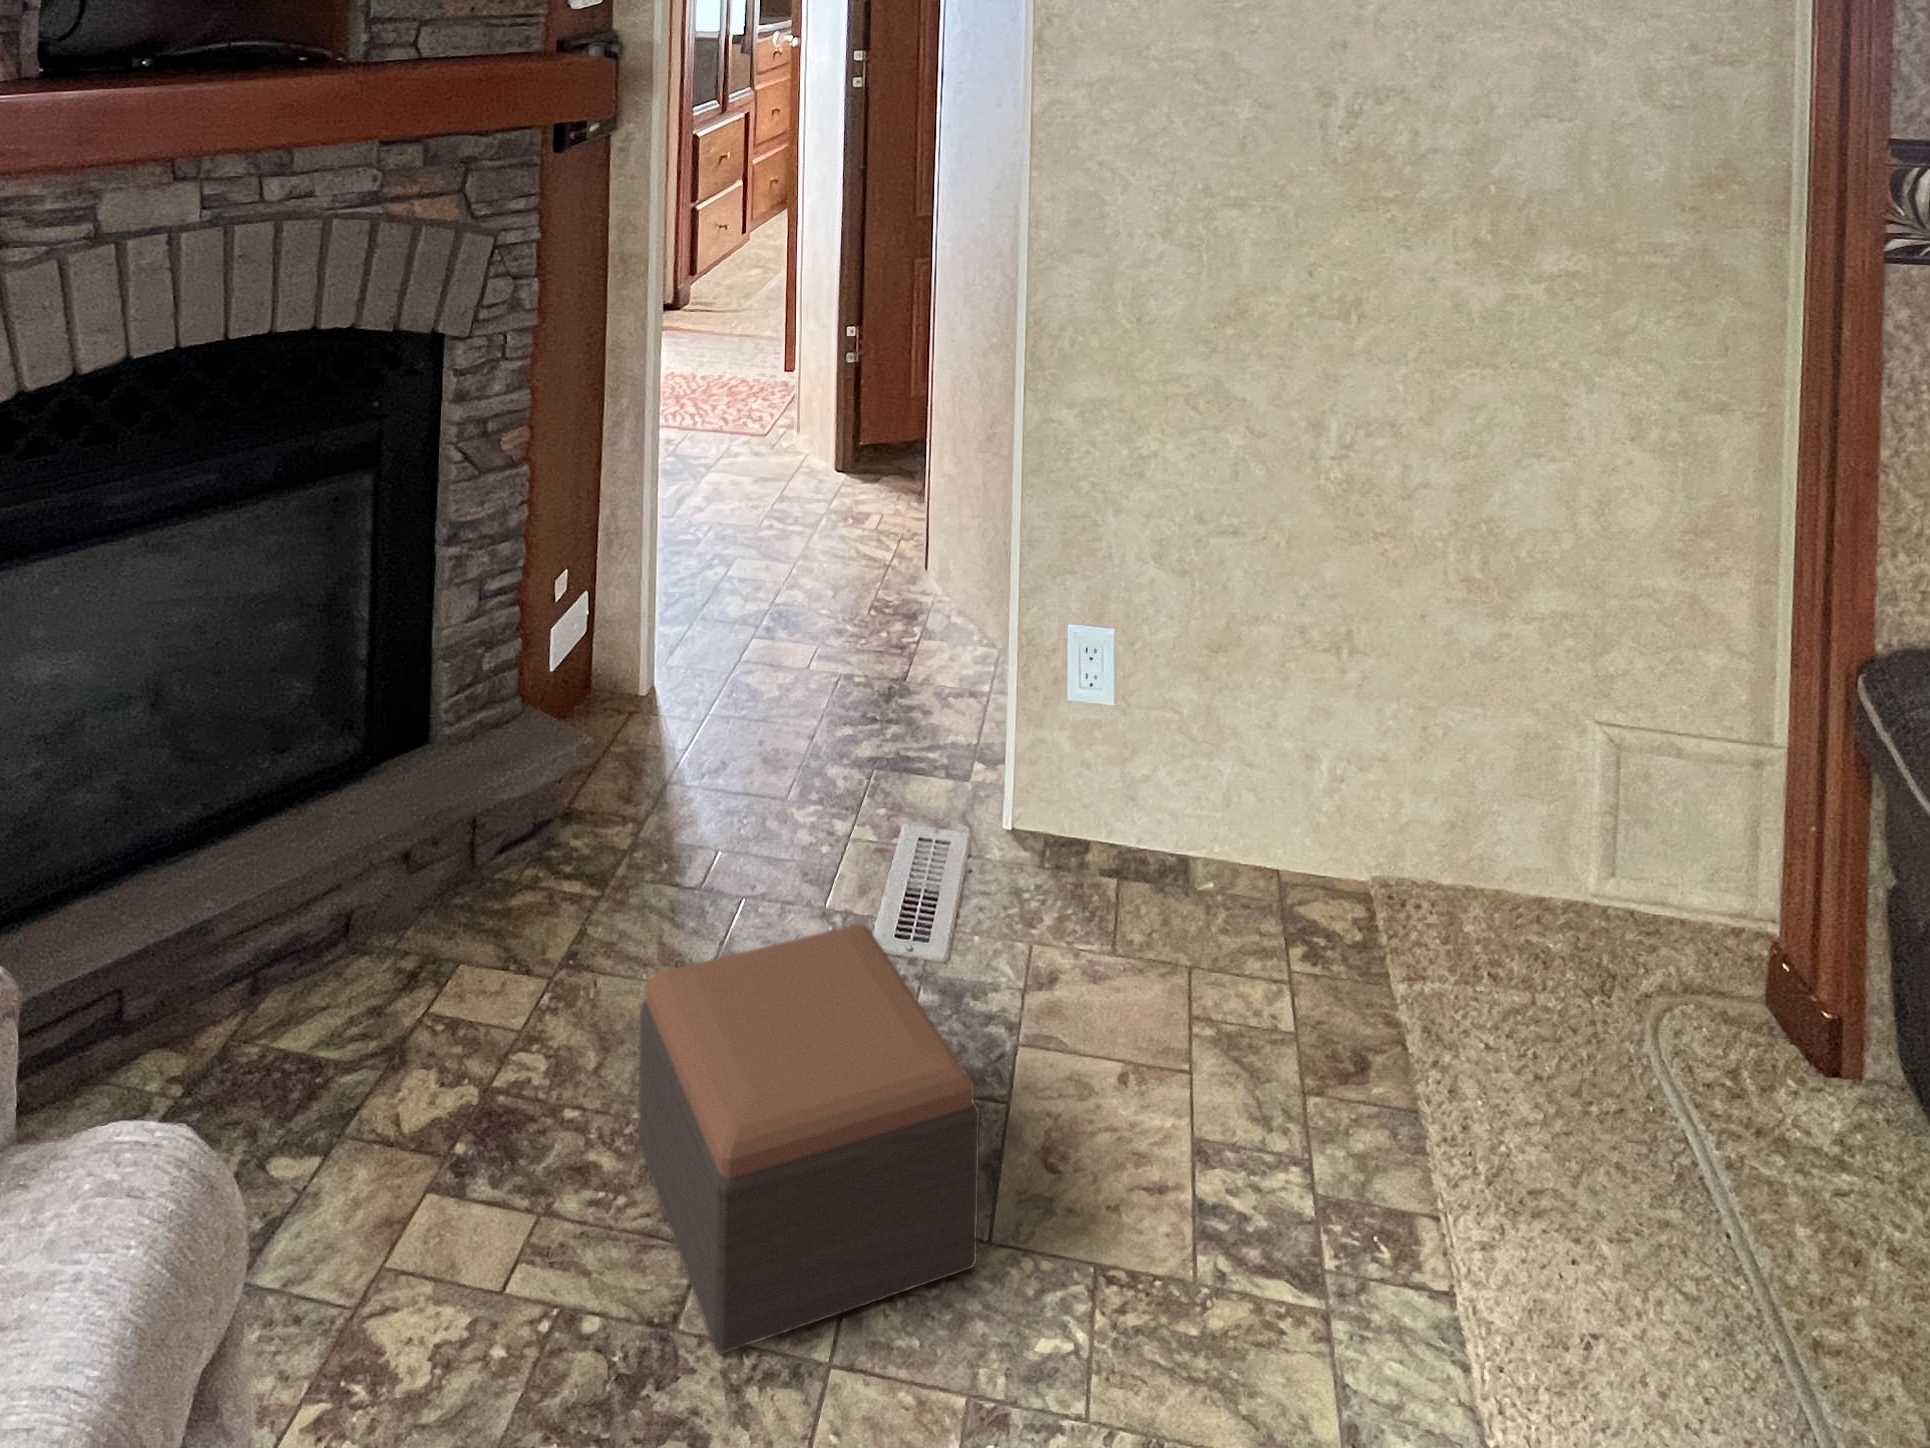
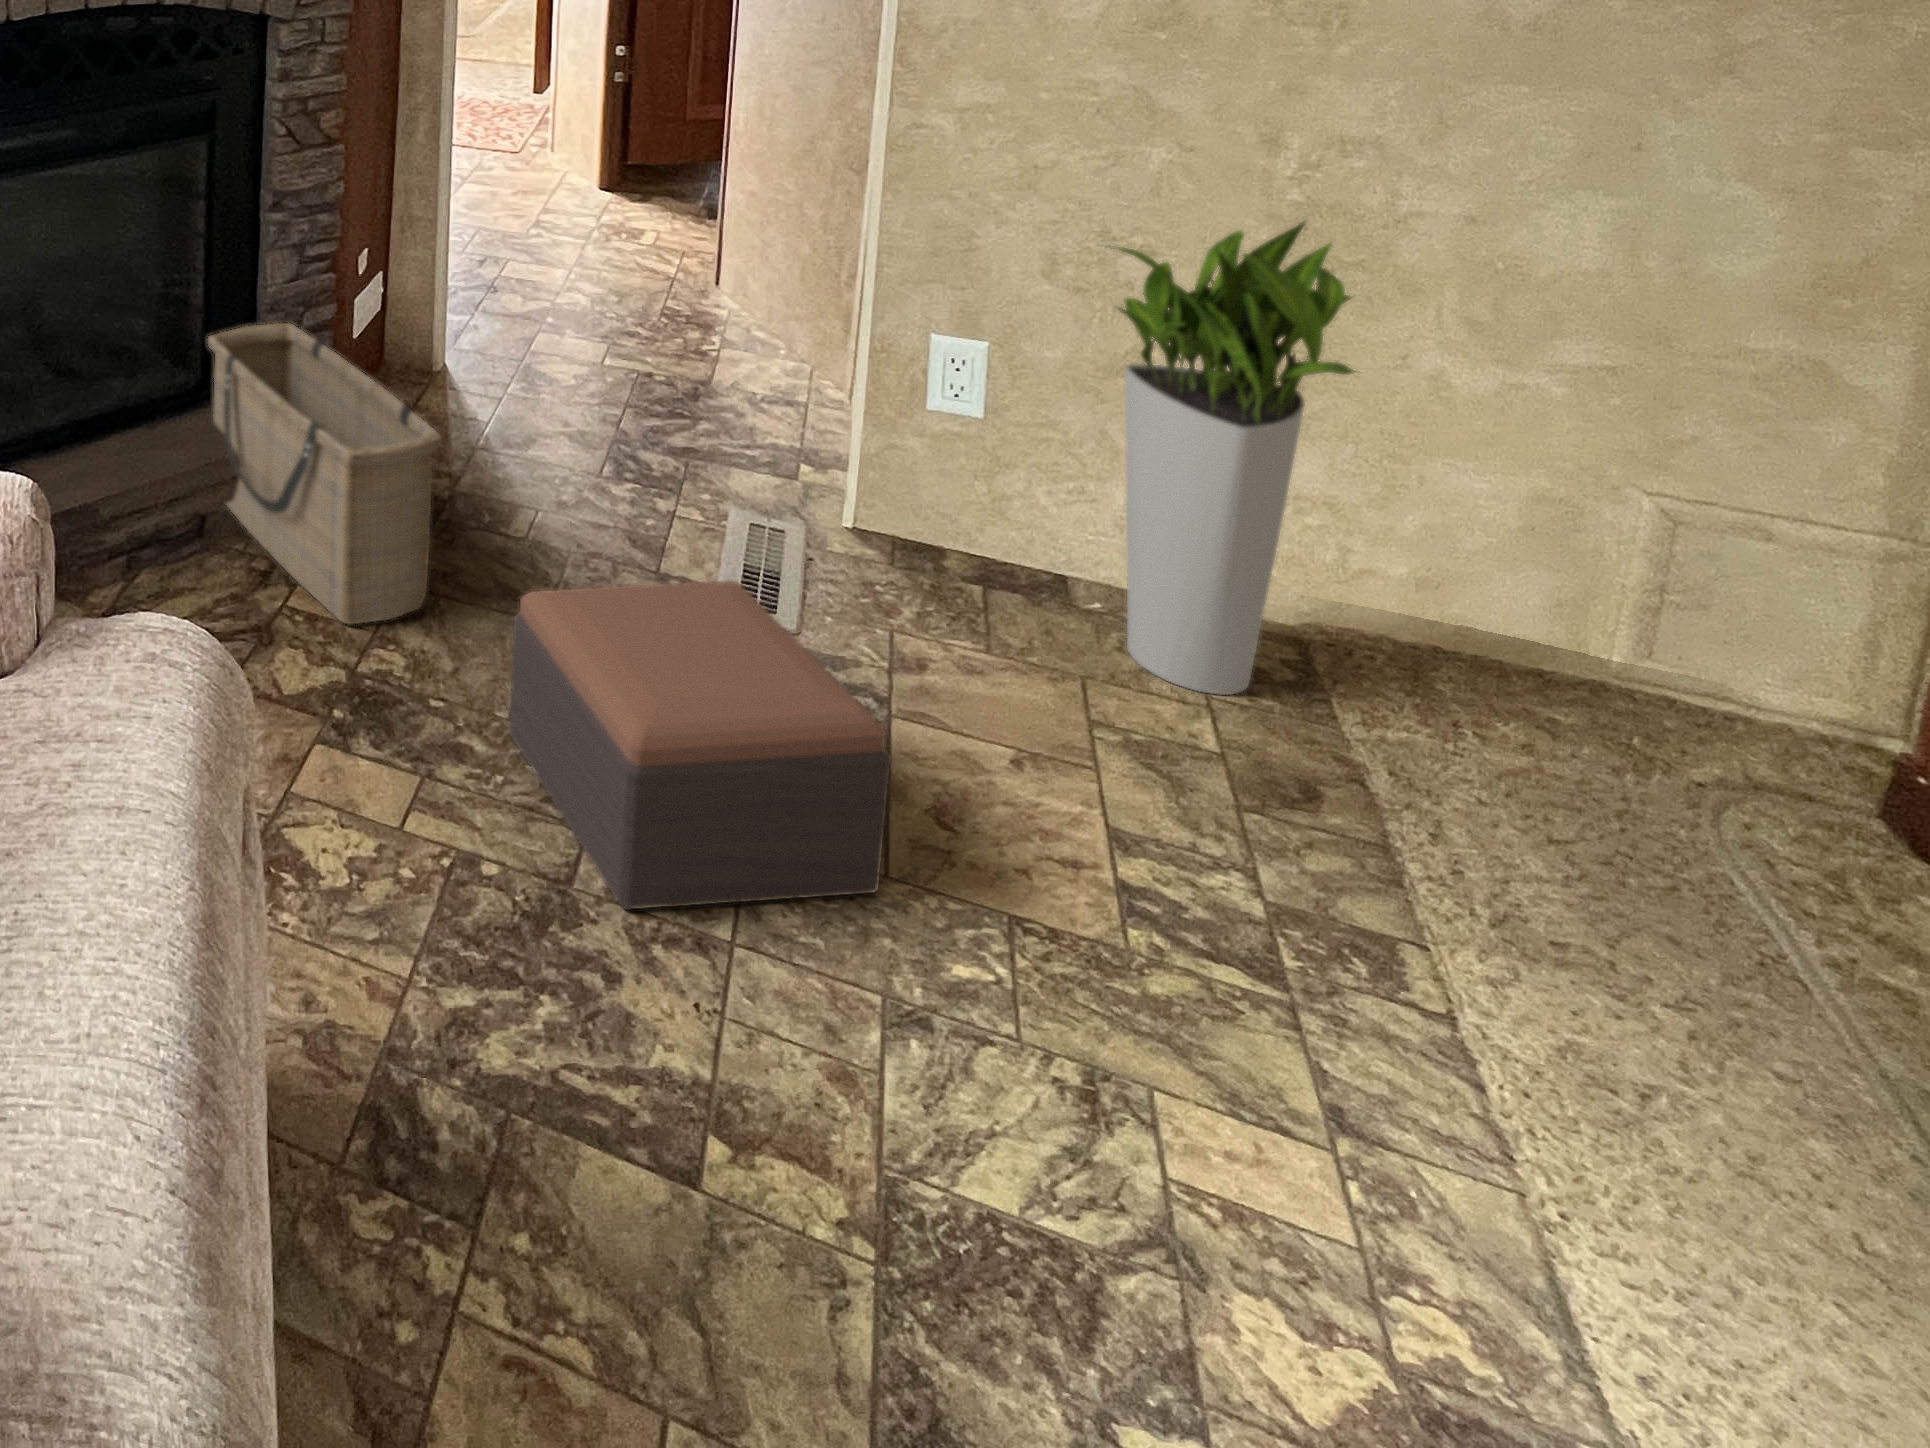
planter: none [1177,488,1378,960] -> present [1105,220,1355,695]
basket: none [371,670,594,1031] -> present [208,323,442,624]

